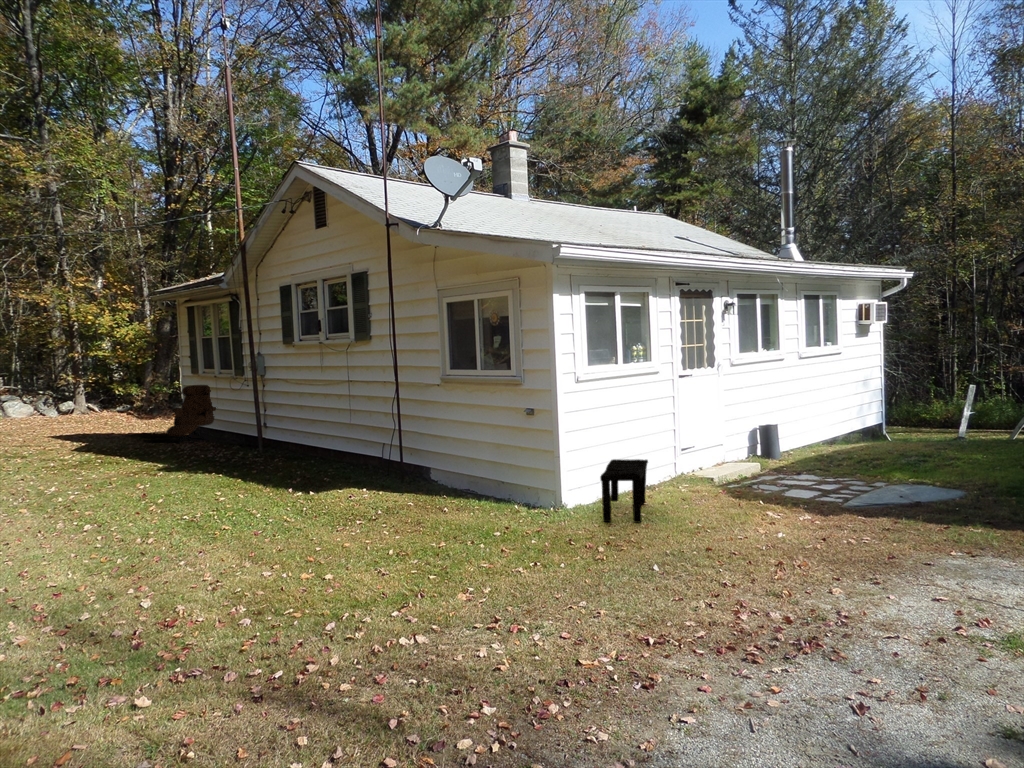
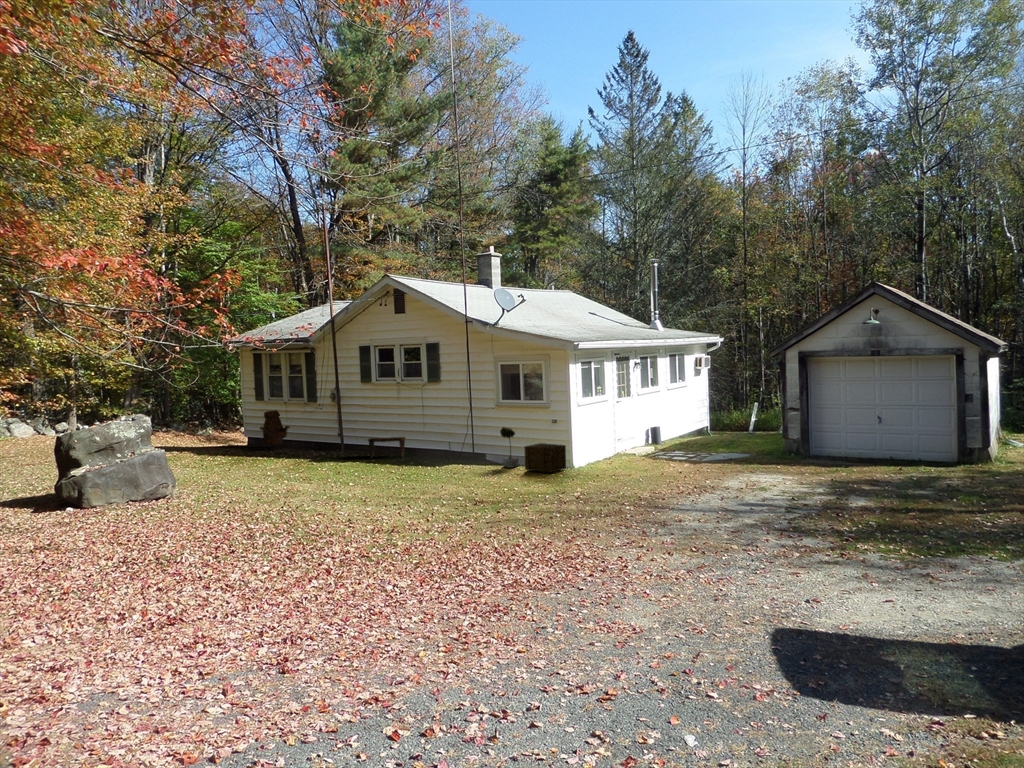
potted tree: none [439,420,474,499] -> present [500,427,519,468]
cardboard box: none [466,455,548,521] -> present [524,443,566,472]
bench: present [600,459,648,522] -> present [368,437,405,458]

